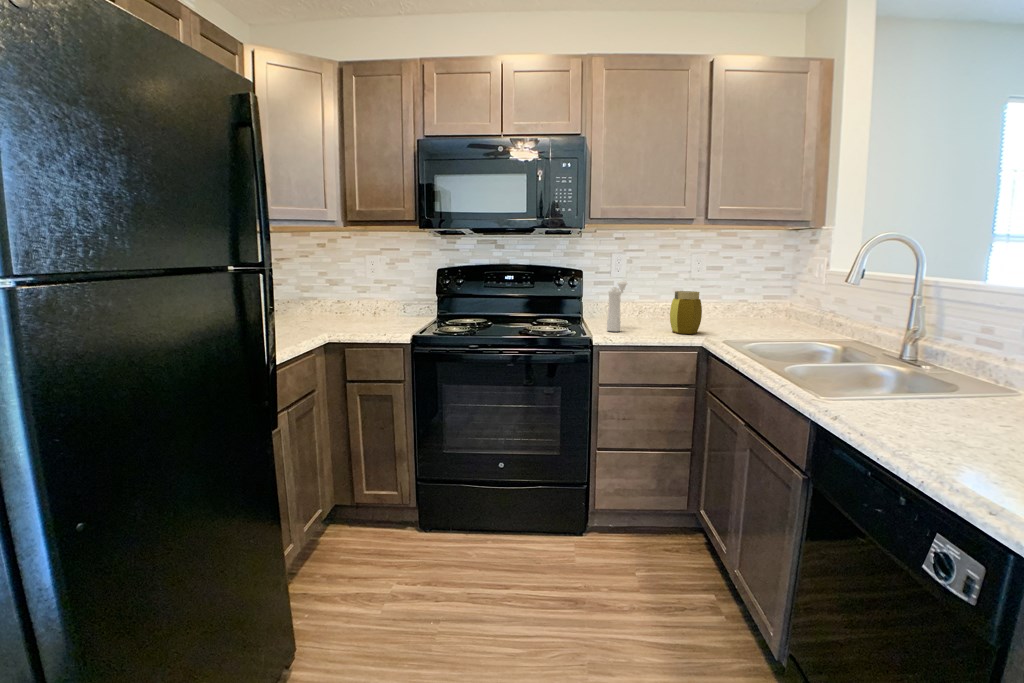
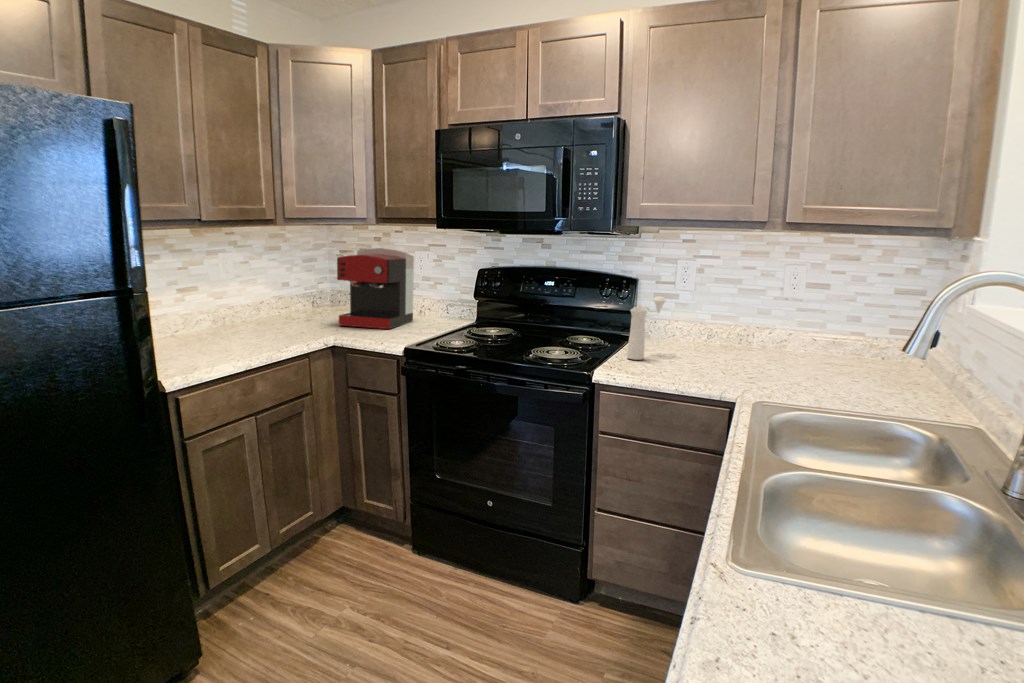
coffee maker: none [313,253,379,329] -> present [337,248,414,329]
jar: present [670,291,702,334] -> none [708,316,747,373]

